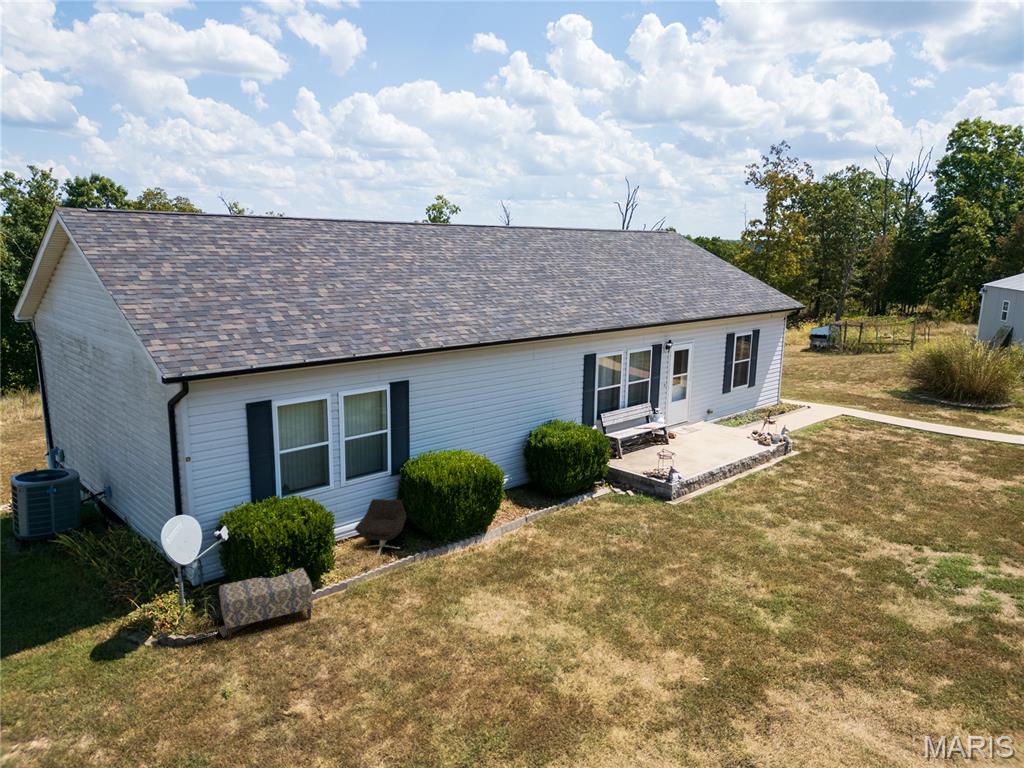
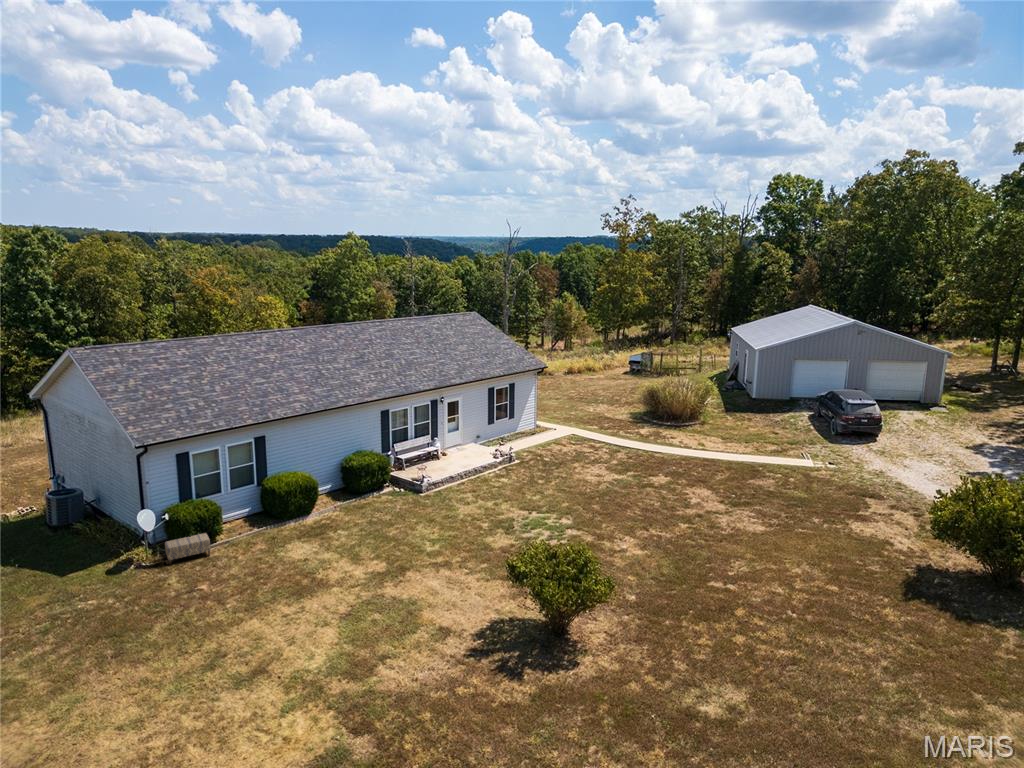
lounge chair: present [355,499,406,557] -> none [236,499,265,528]

